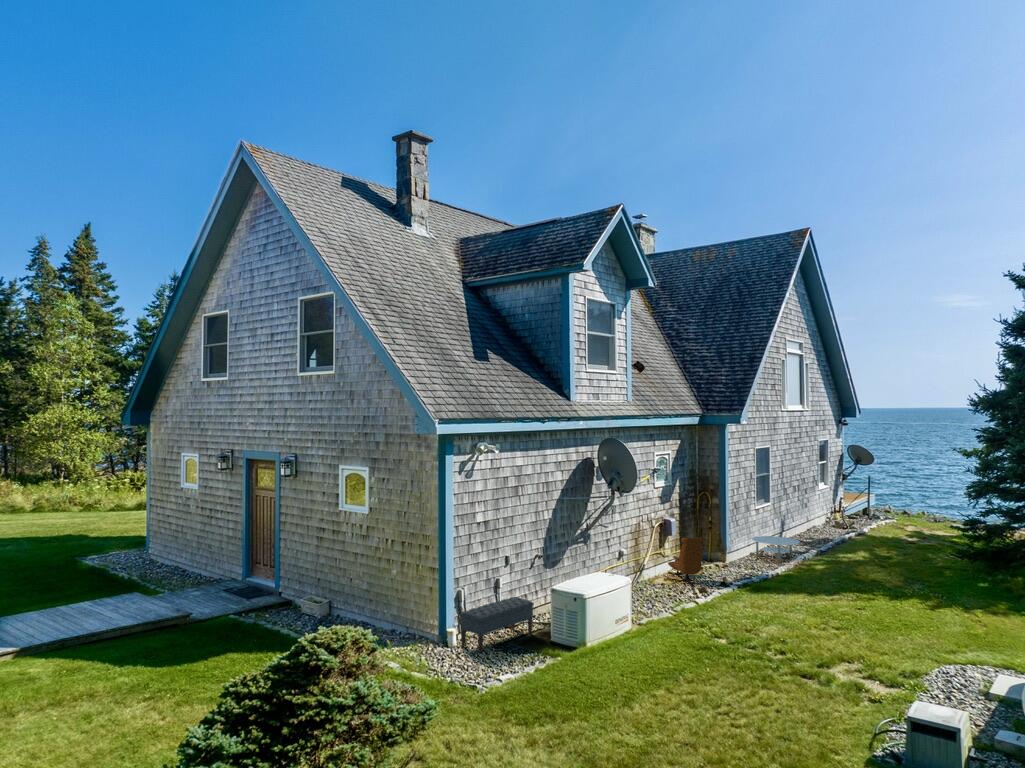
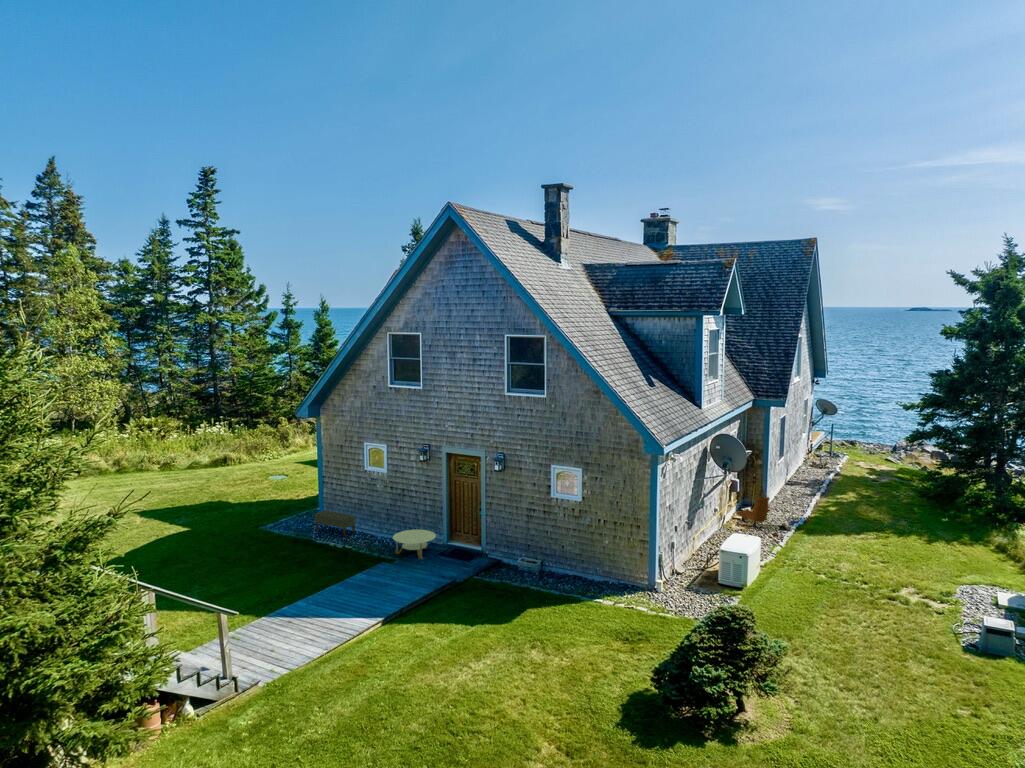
round table: present [752,536,800,563] -> present [393,529,436,559]
bench: present [460,597,534,653] -> present [314,511,355,537]

